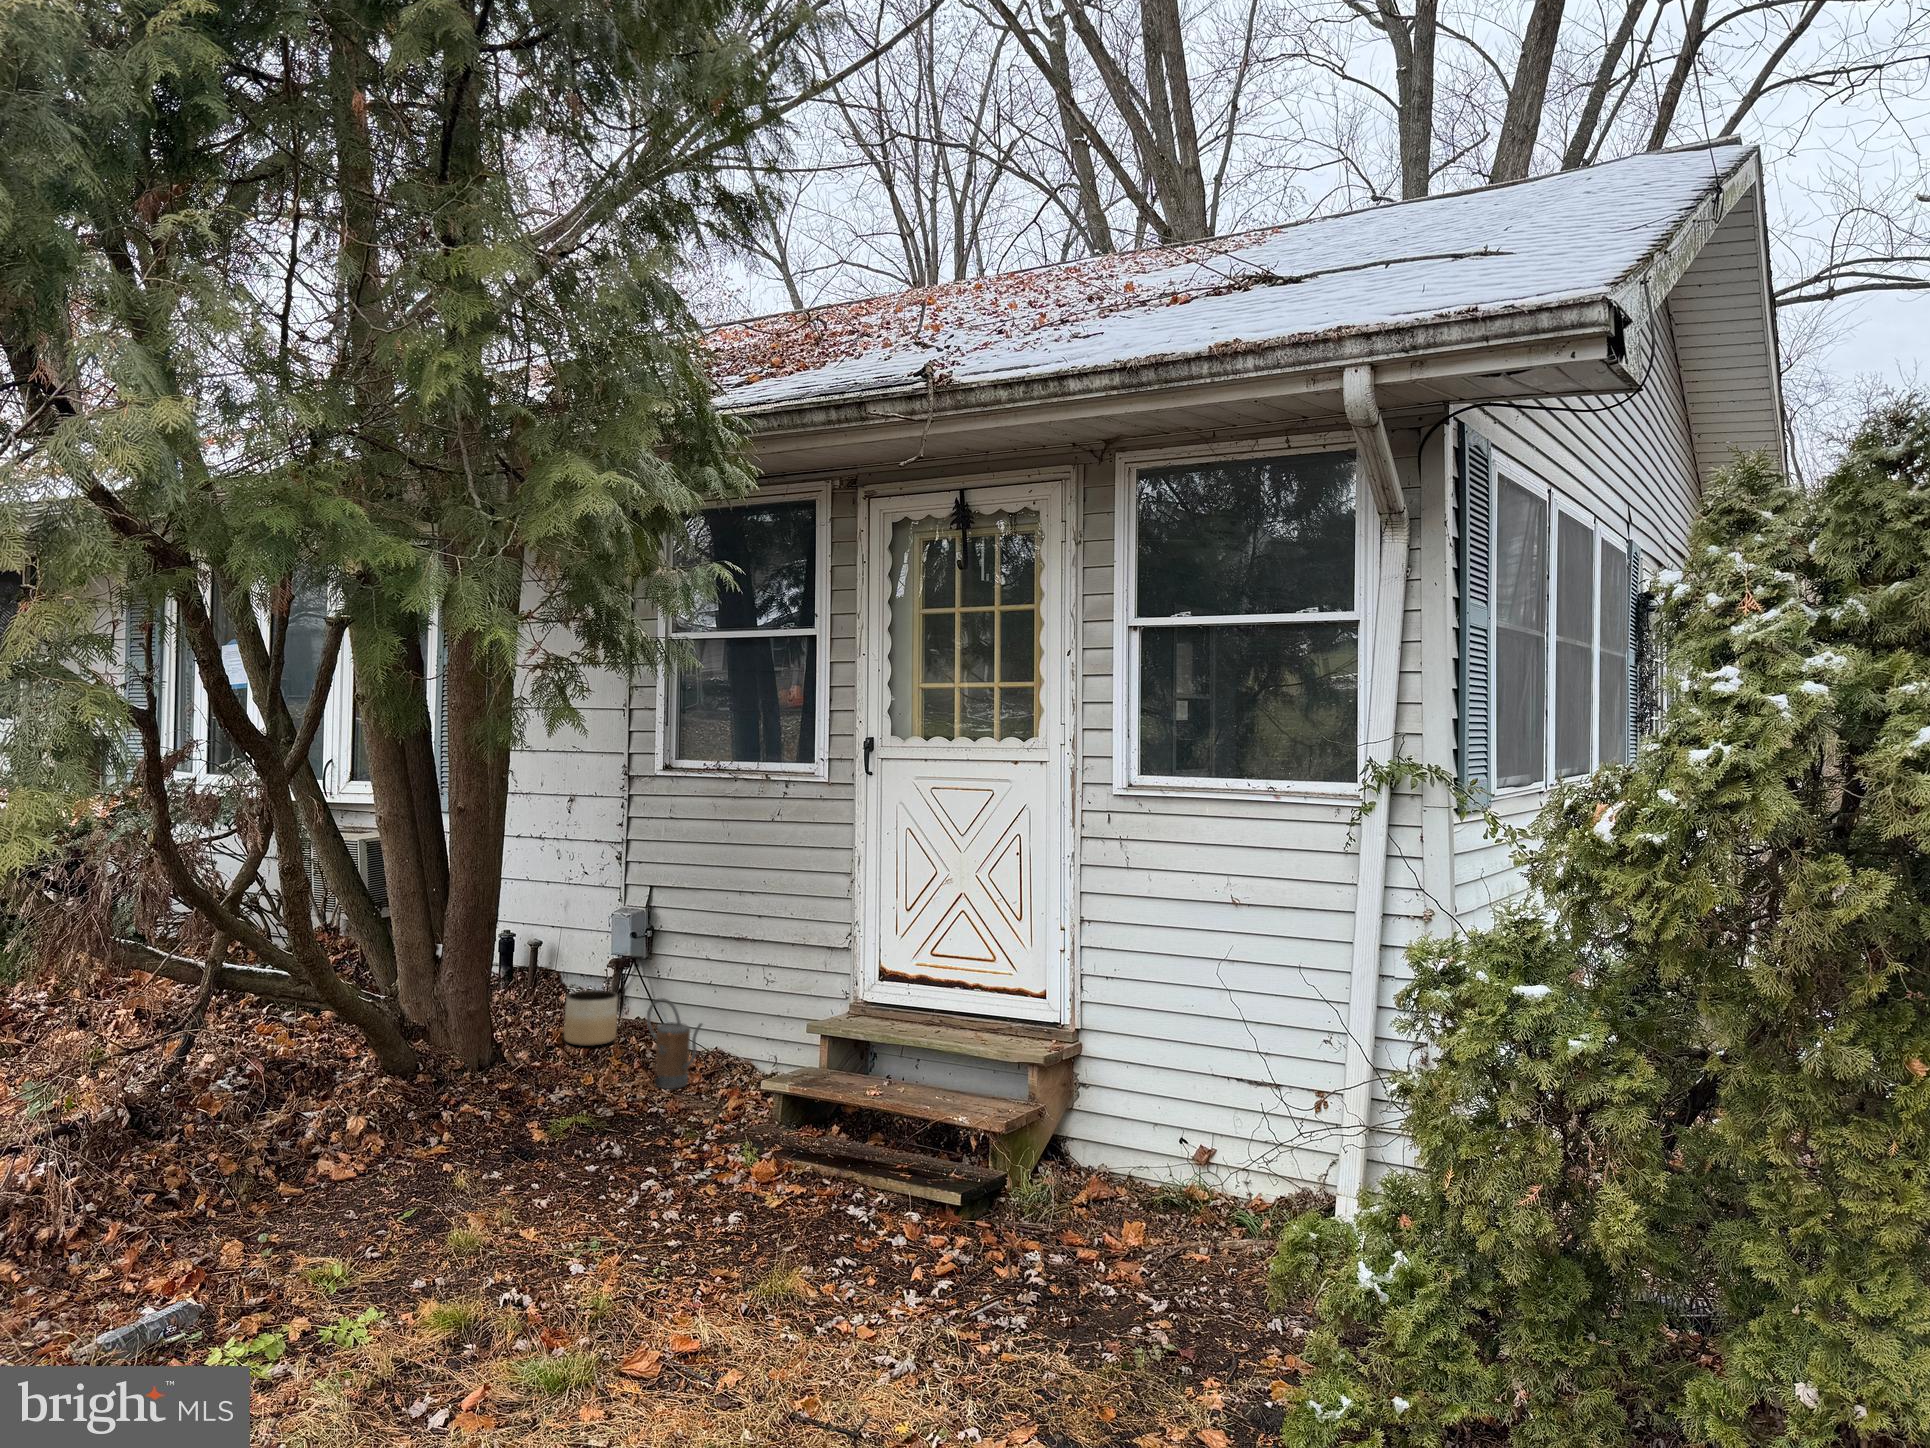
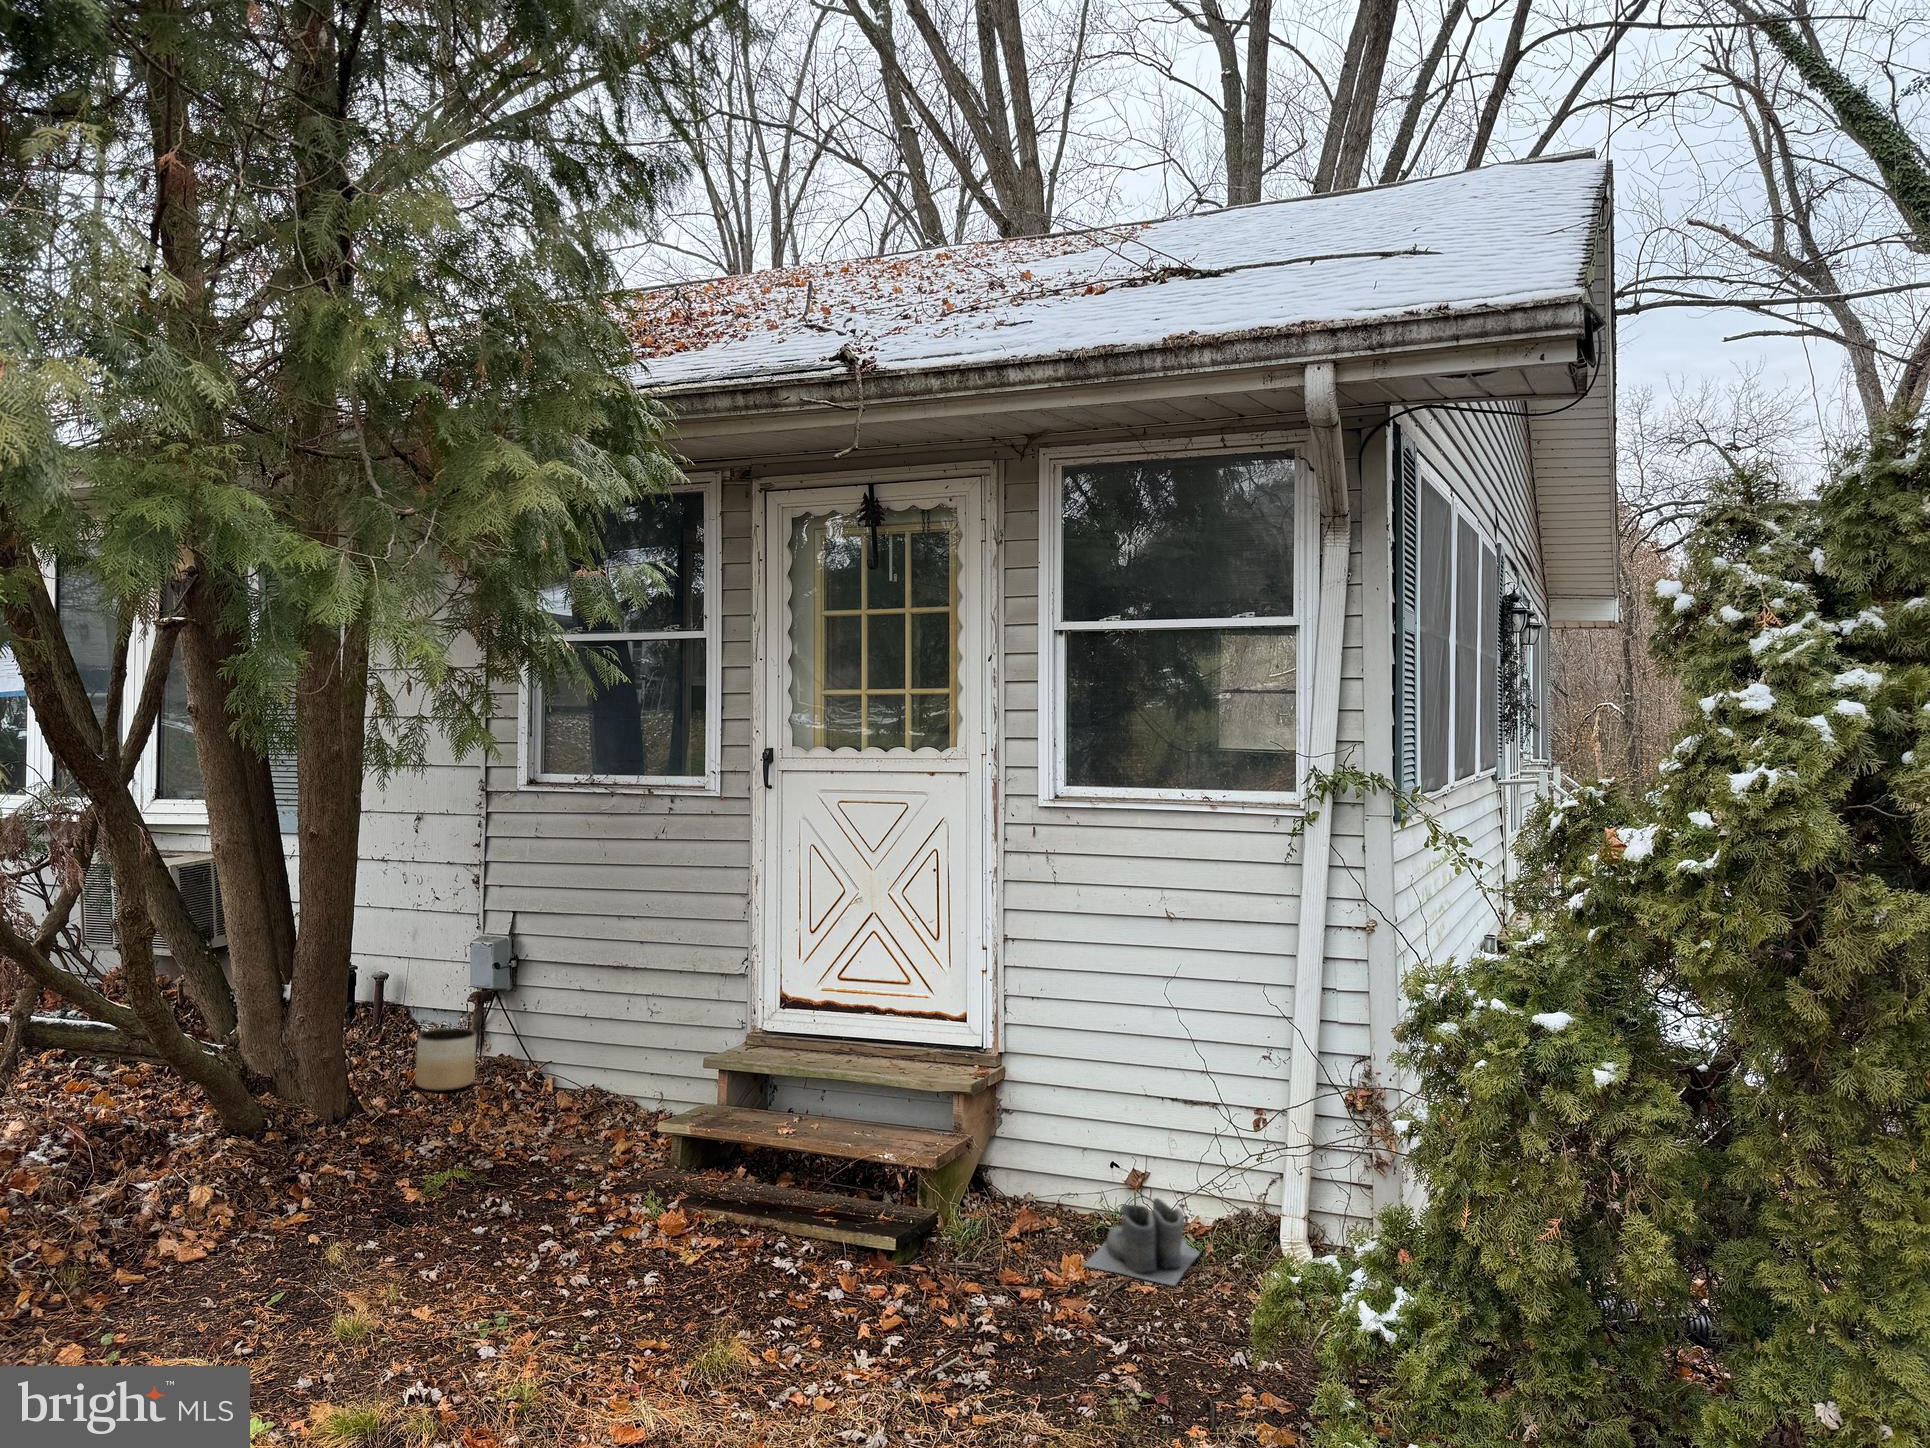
watering can: present [647,998,702,1089] -> none [514,1035,582,1134]
boots: none [1136,1172,1263,1256] -> present [1084,1198,1200,1286]

